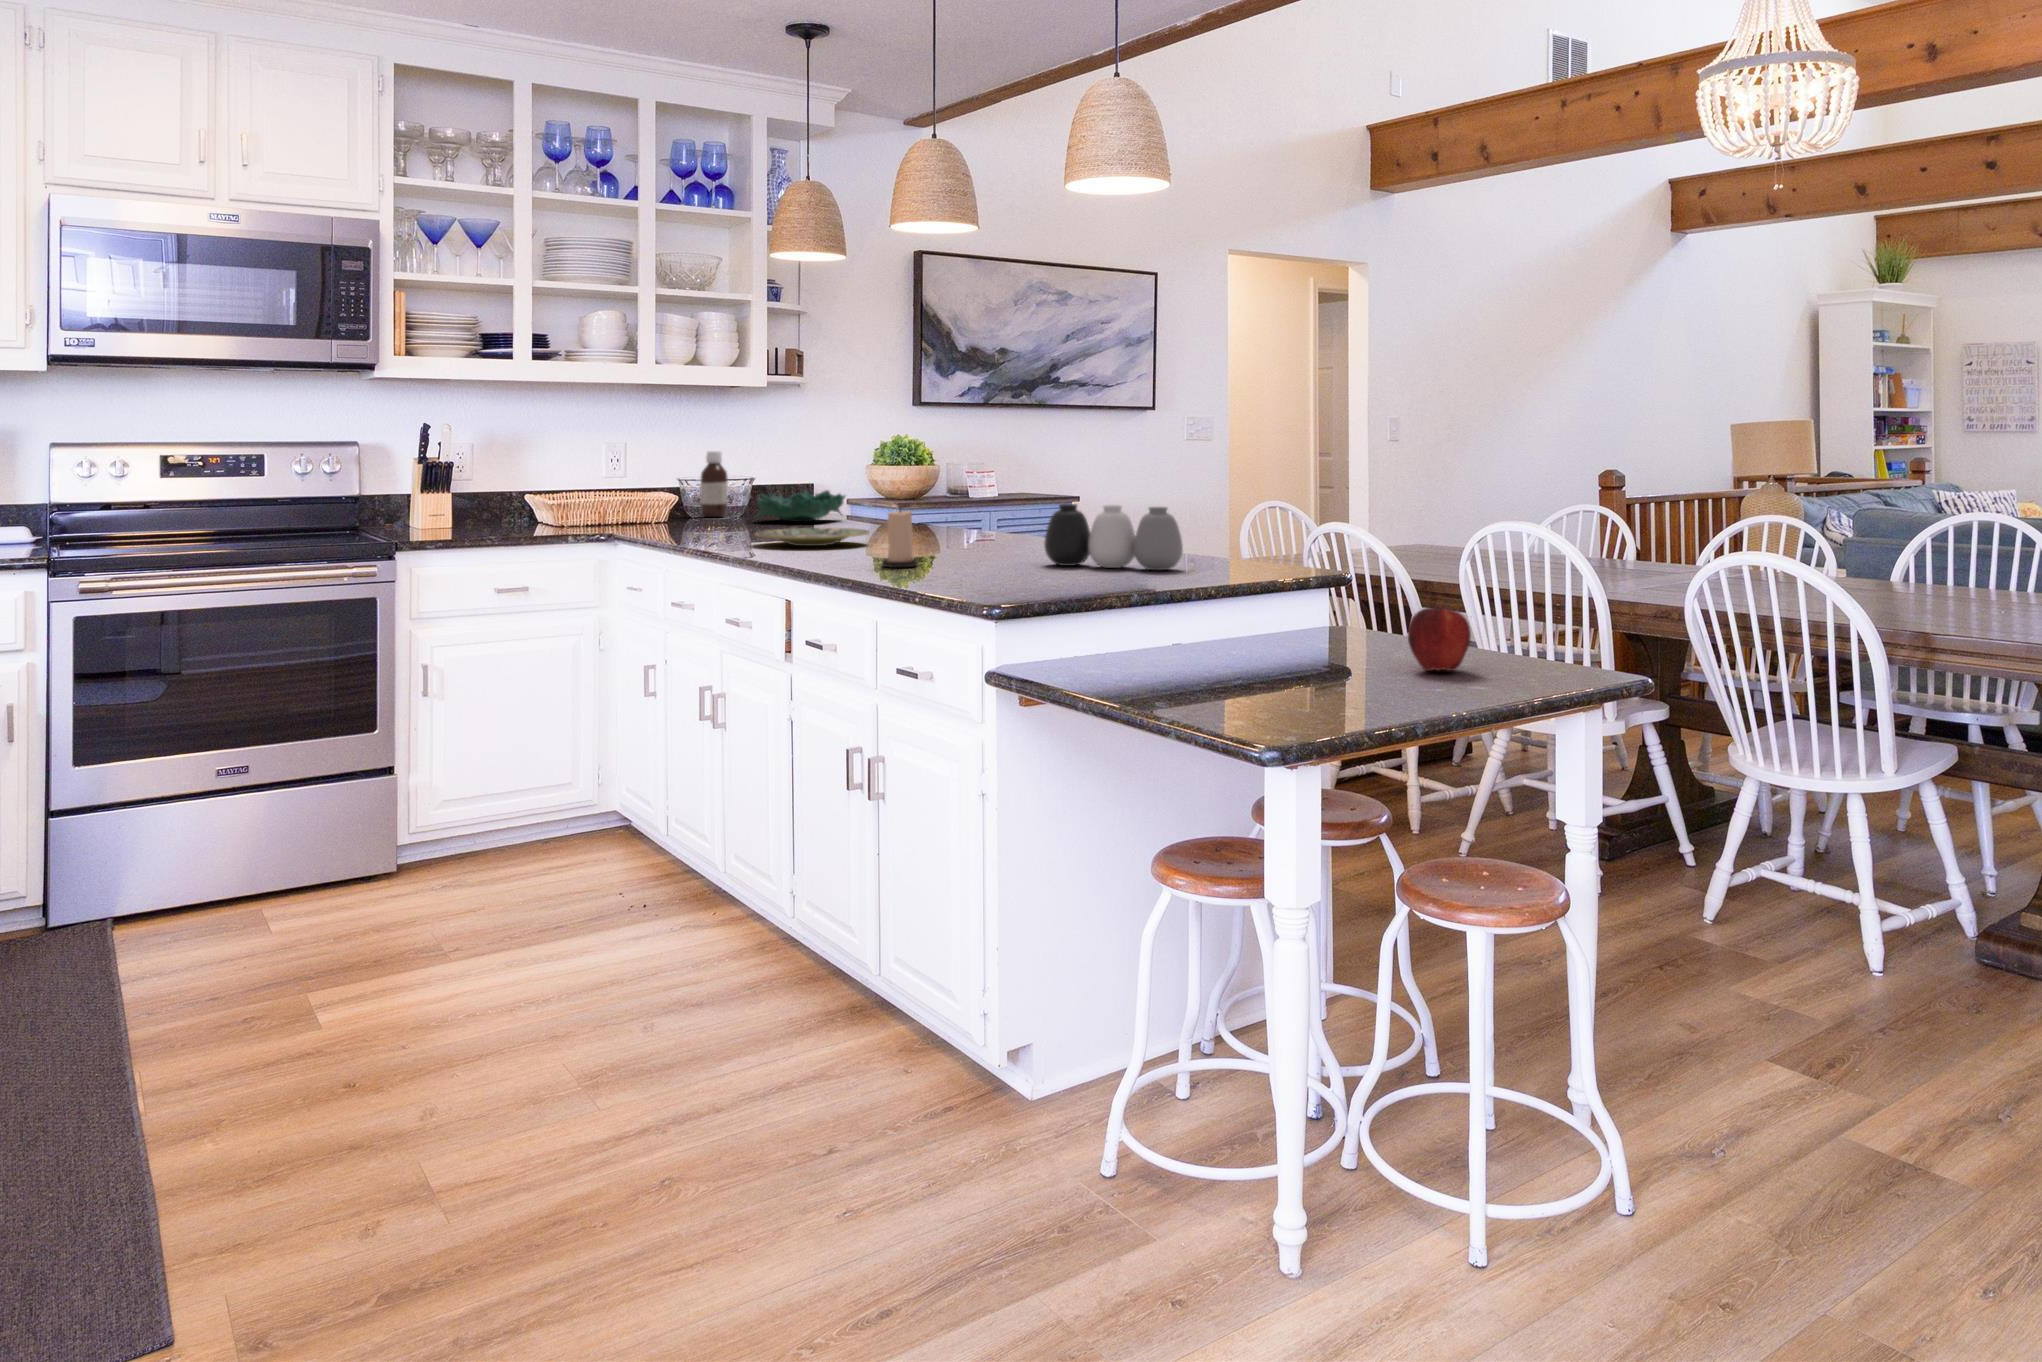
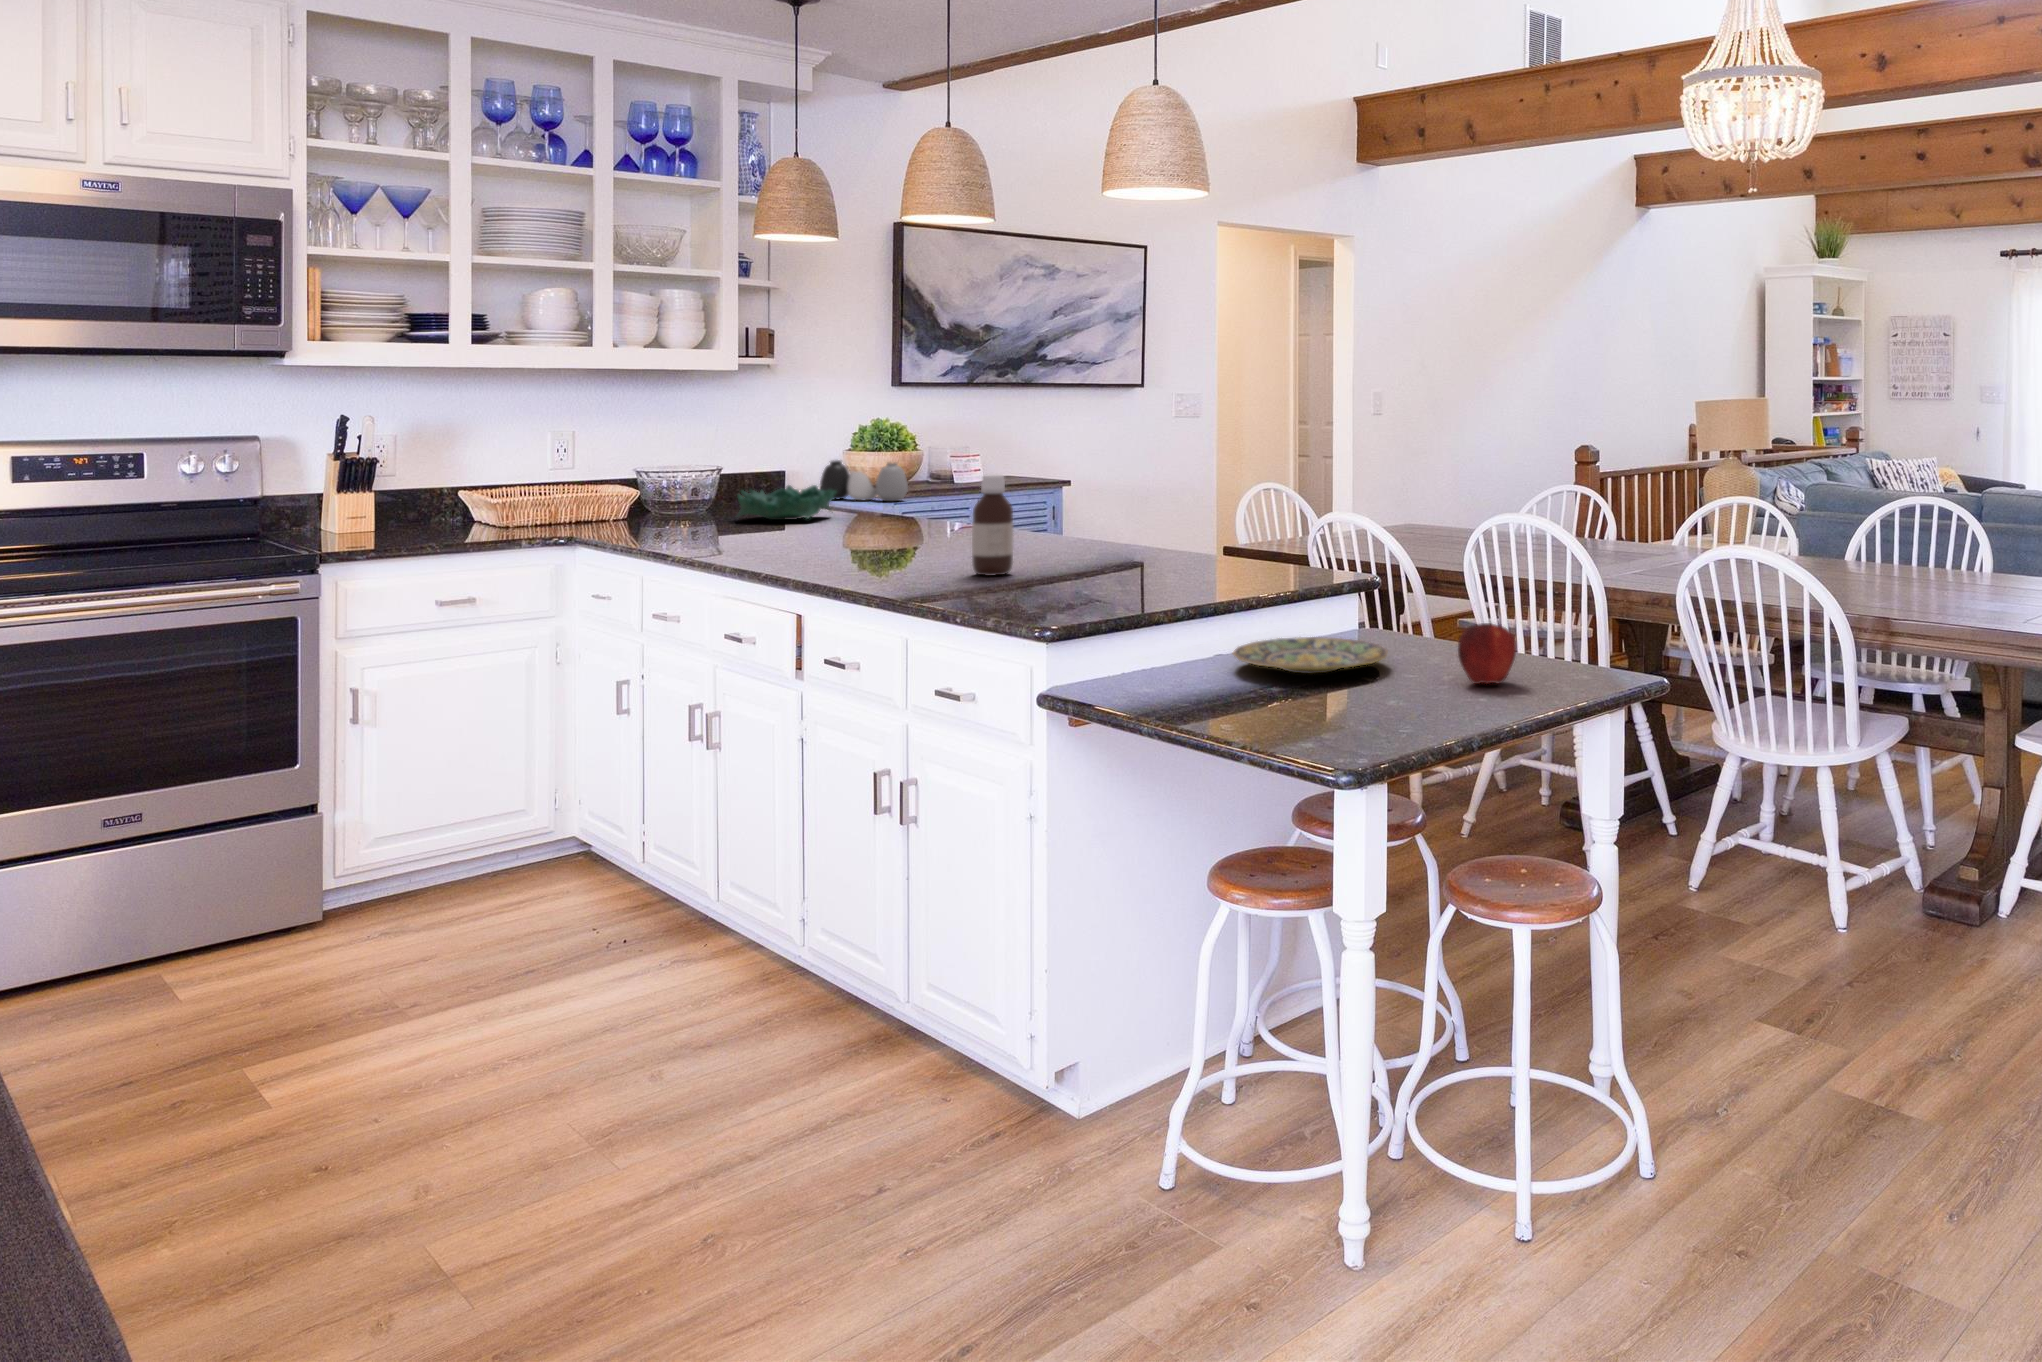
bottle: present [700,451,728,517] -> present [972,474,1013,575]
vase: present [1044,504,1183,570] -> present [820,460,908,501]
candle: present [882,509,918,567] -> none [911,520,948,584]
plate: present [755,528,869,546] -> present [1232,637,1387,674]

